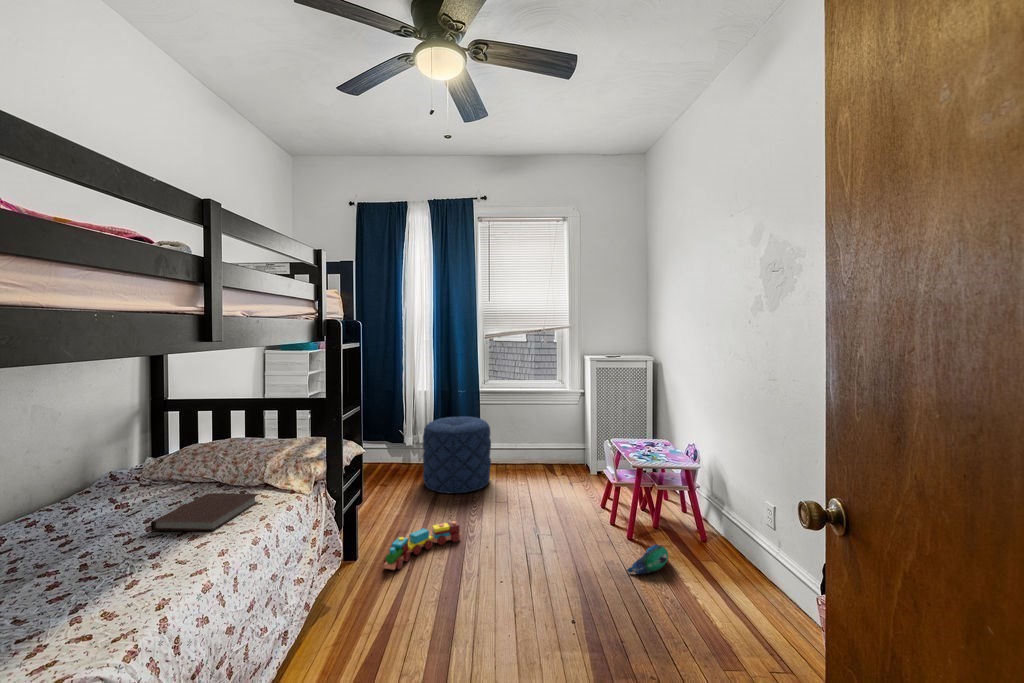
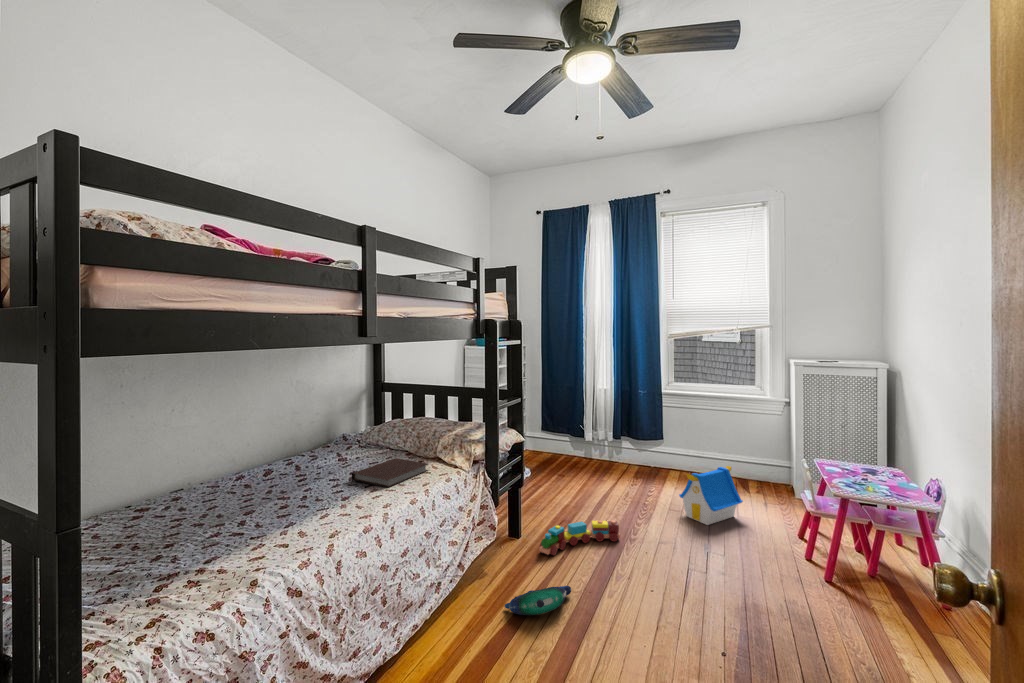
pouf: present [423,417,491,493] -> none [597,417,668,495]
toy house: none [506,454,559,510] -> present [679,466,743,525]
plush toy: present [627,544,668,574] -> present [504,586,572,615]

